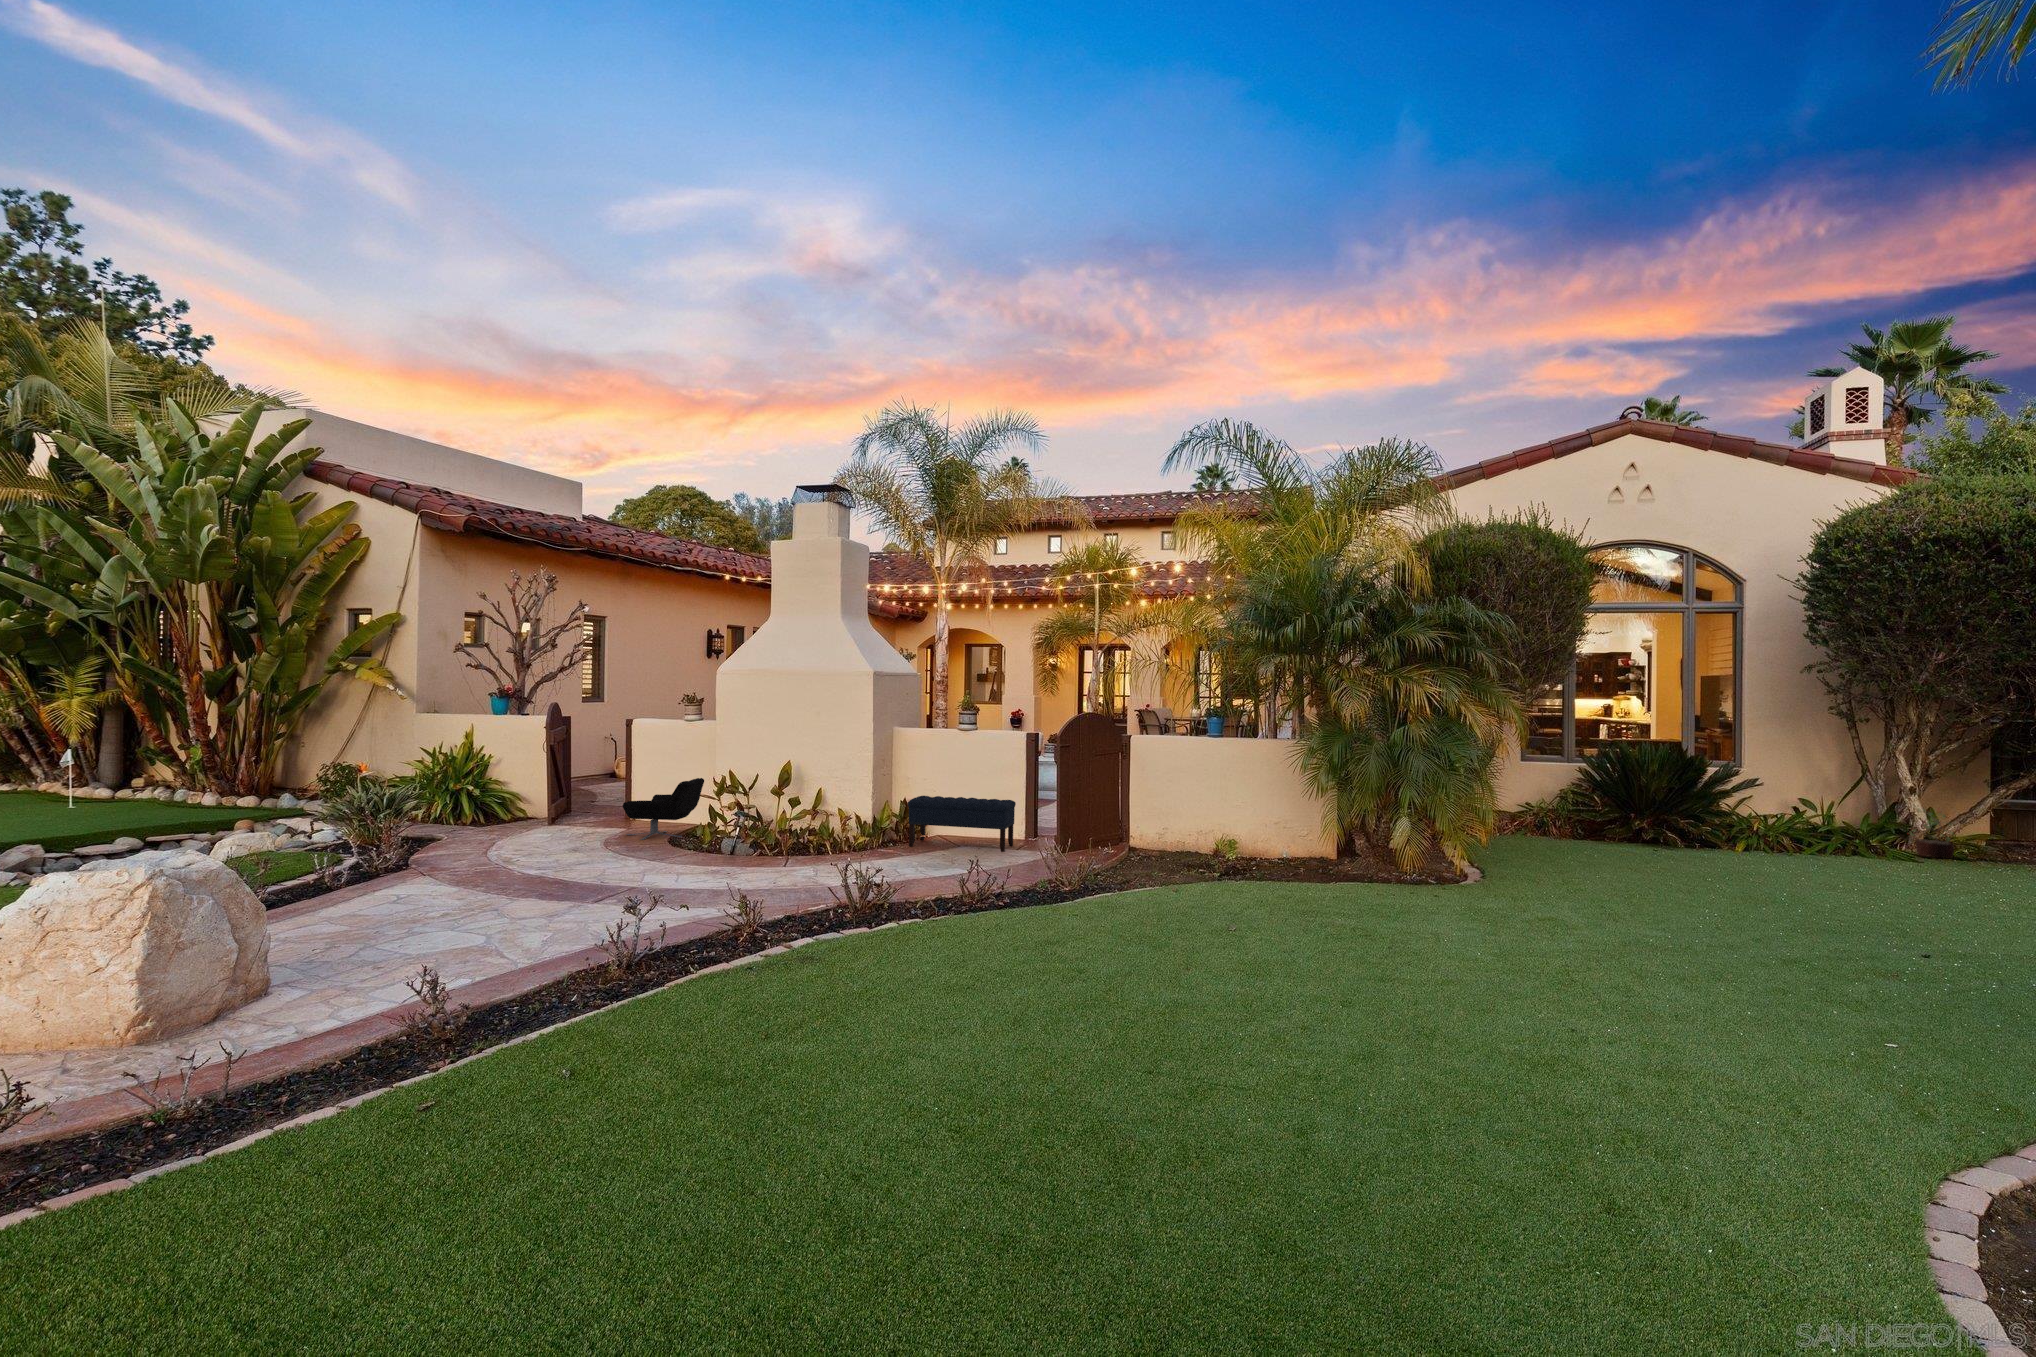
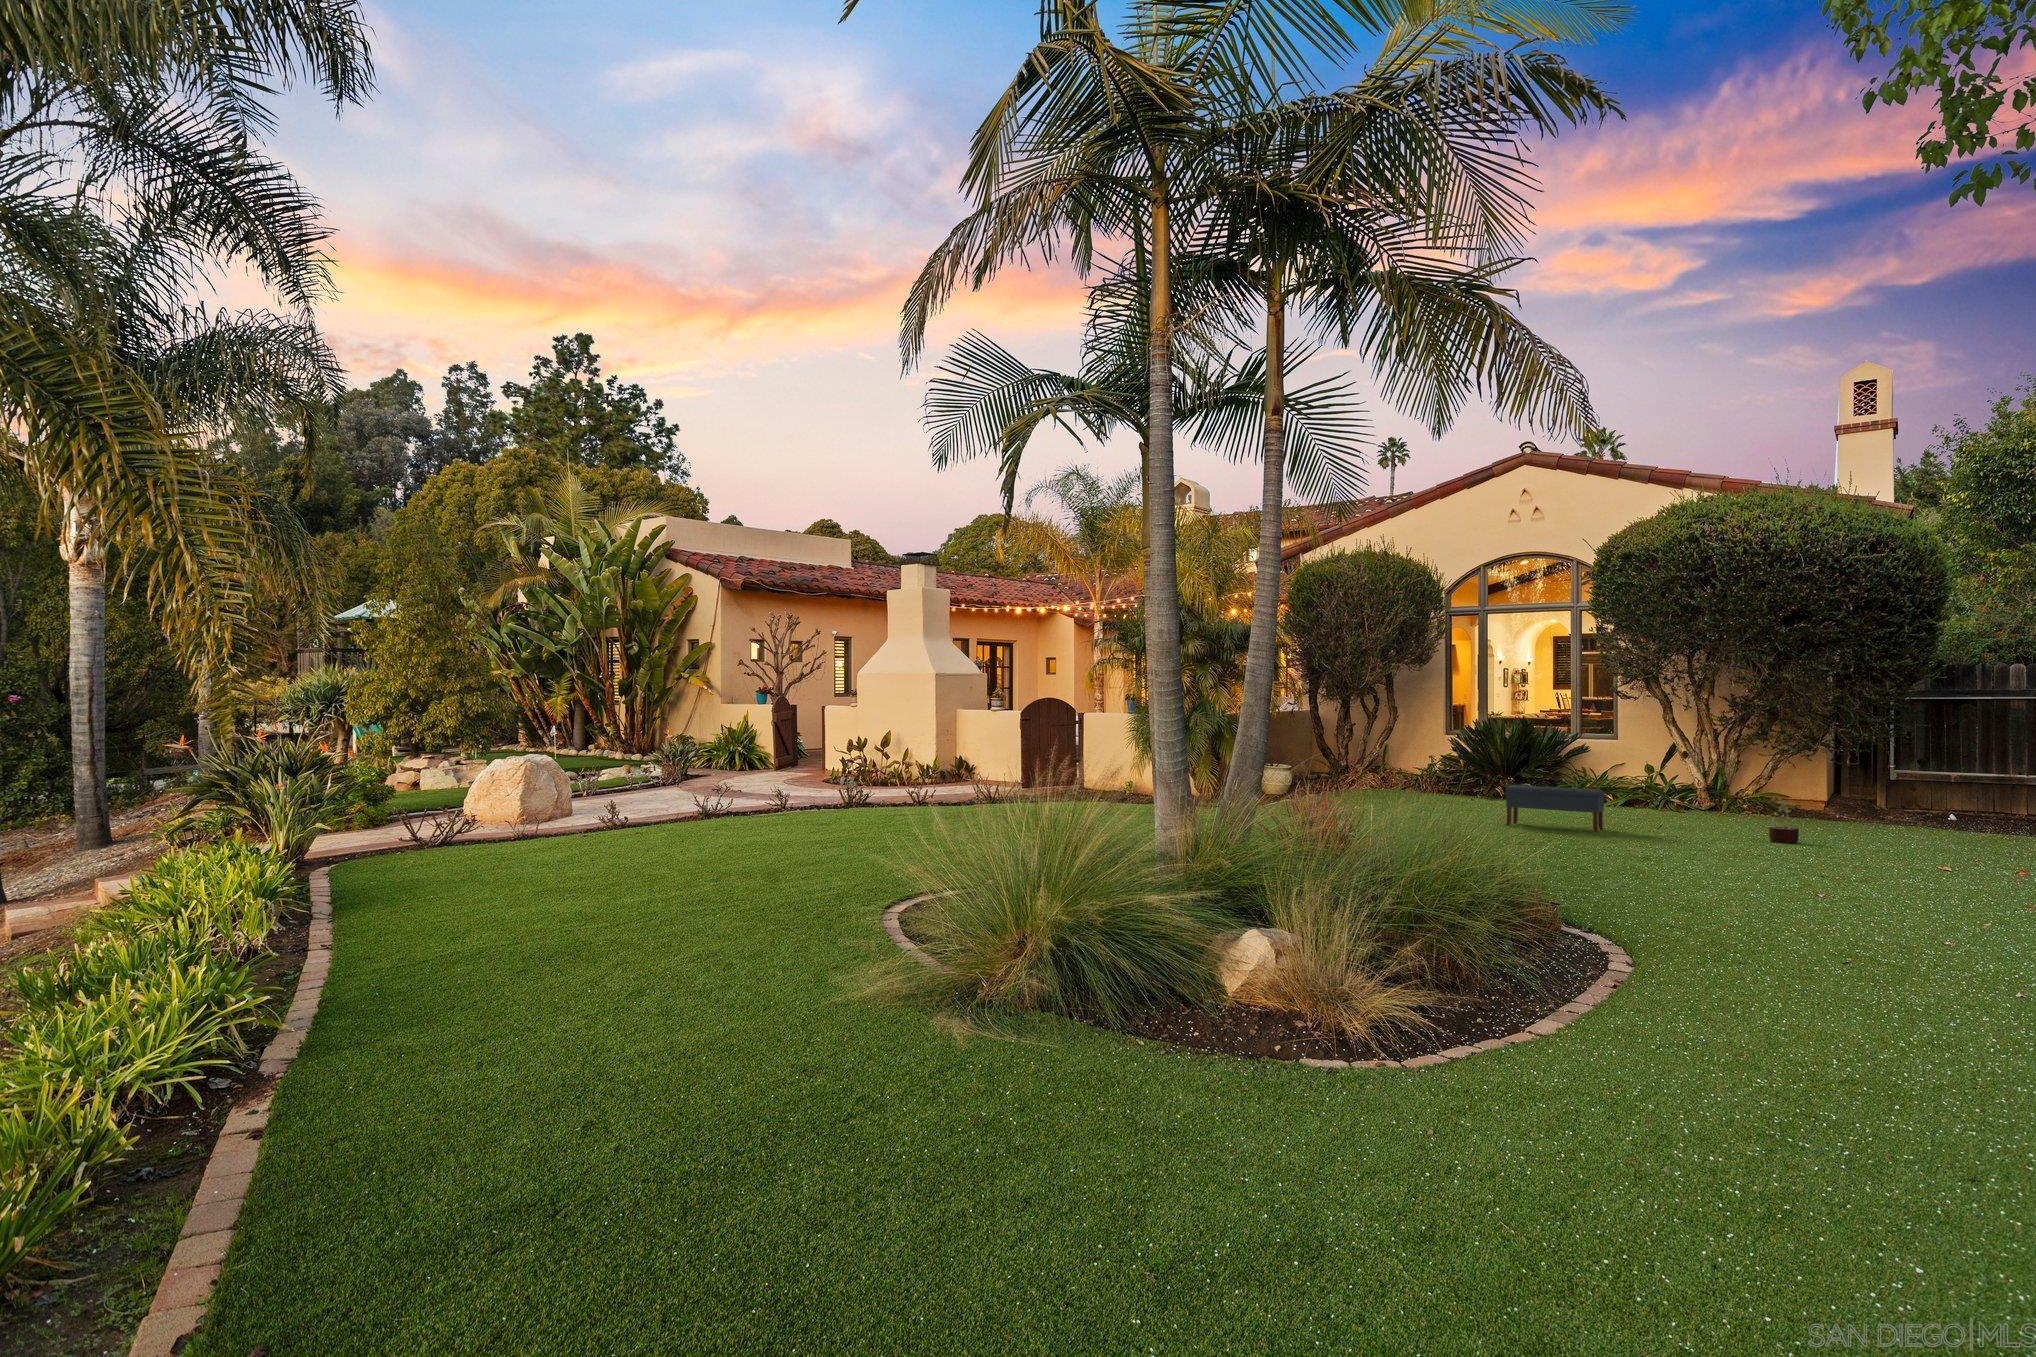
lounge chair: present [622,778,704,840] -> none [798,747,850,784]
bench: present [908,796,1016,852] -> present [1505,785,1605,832]

